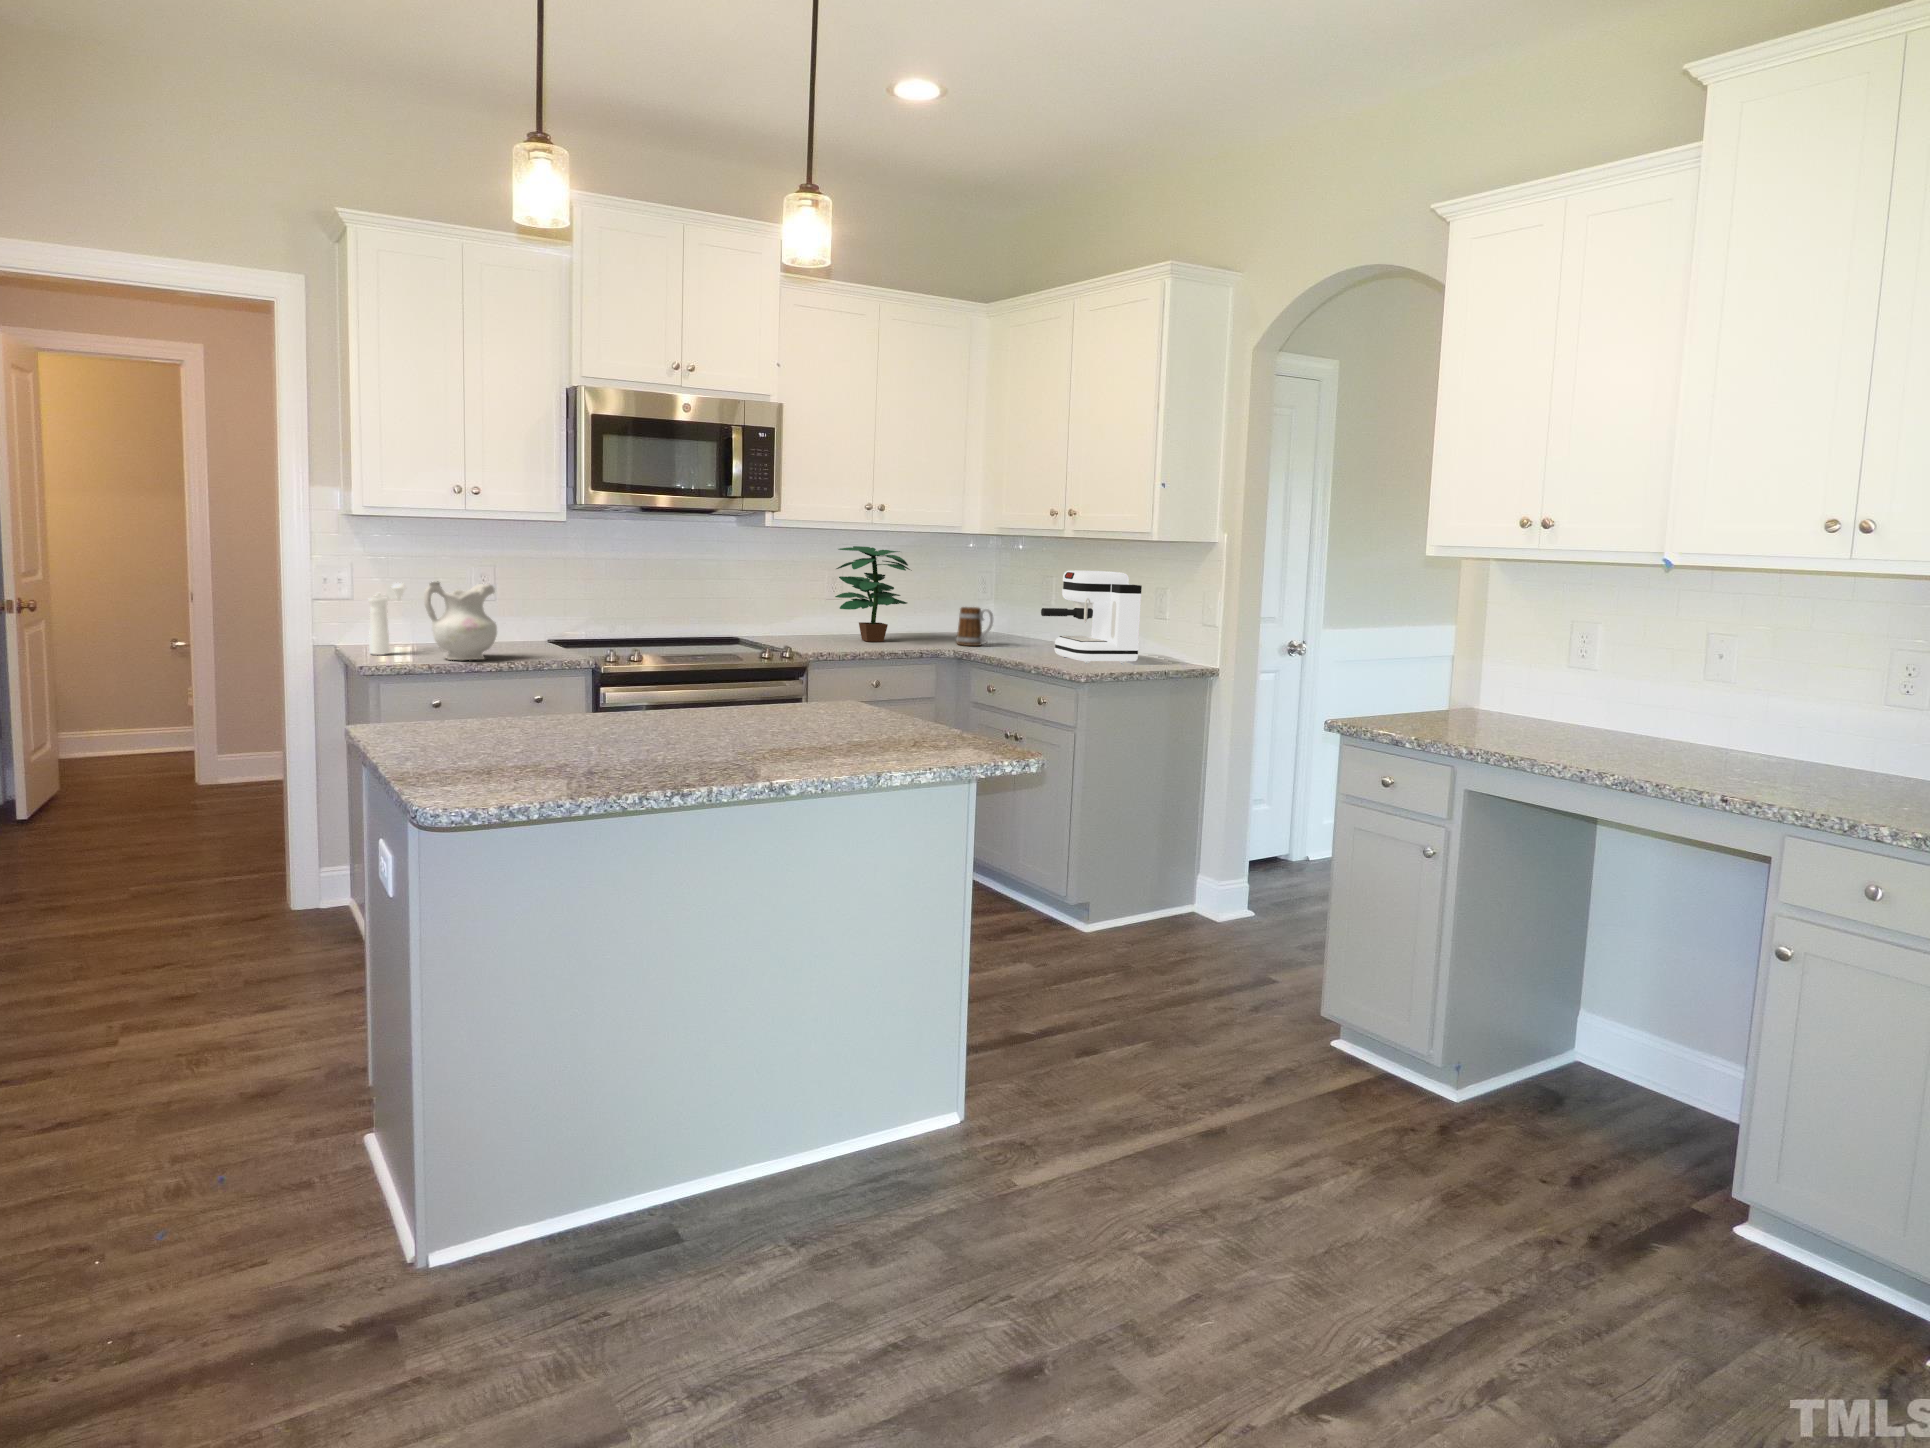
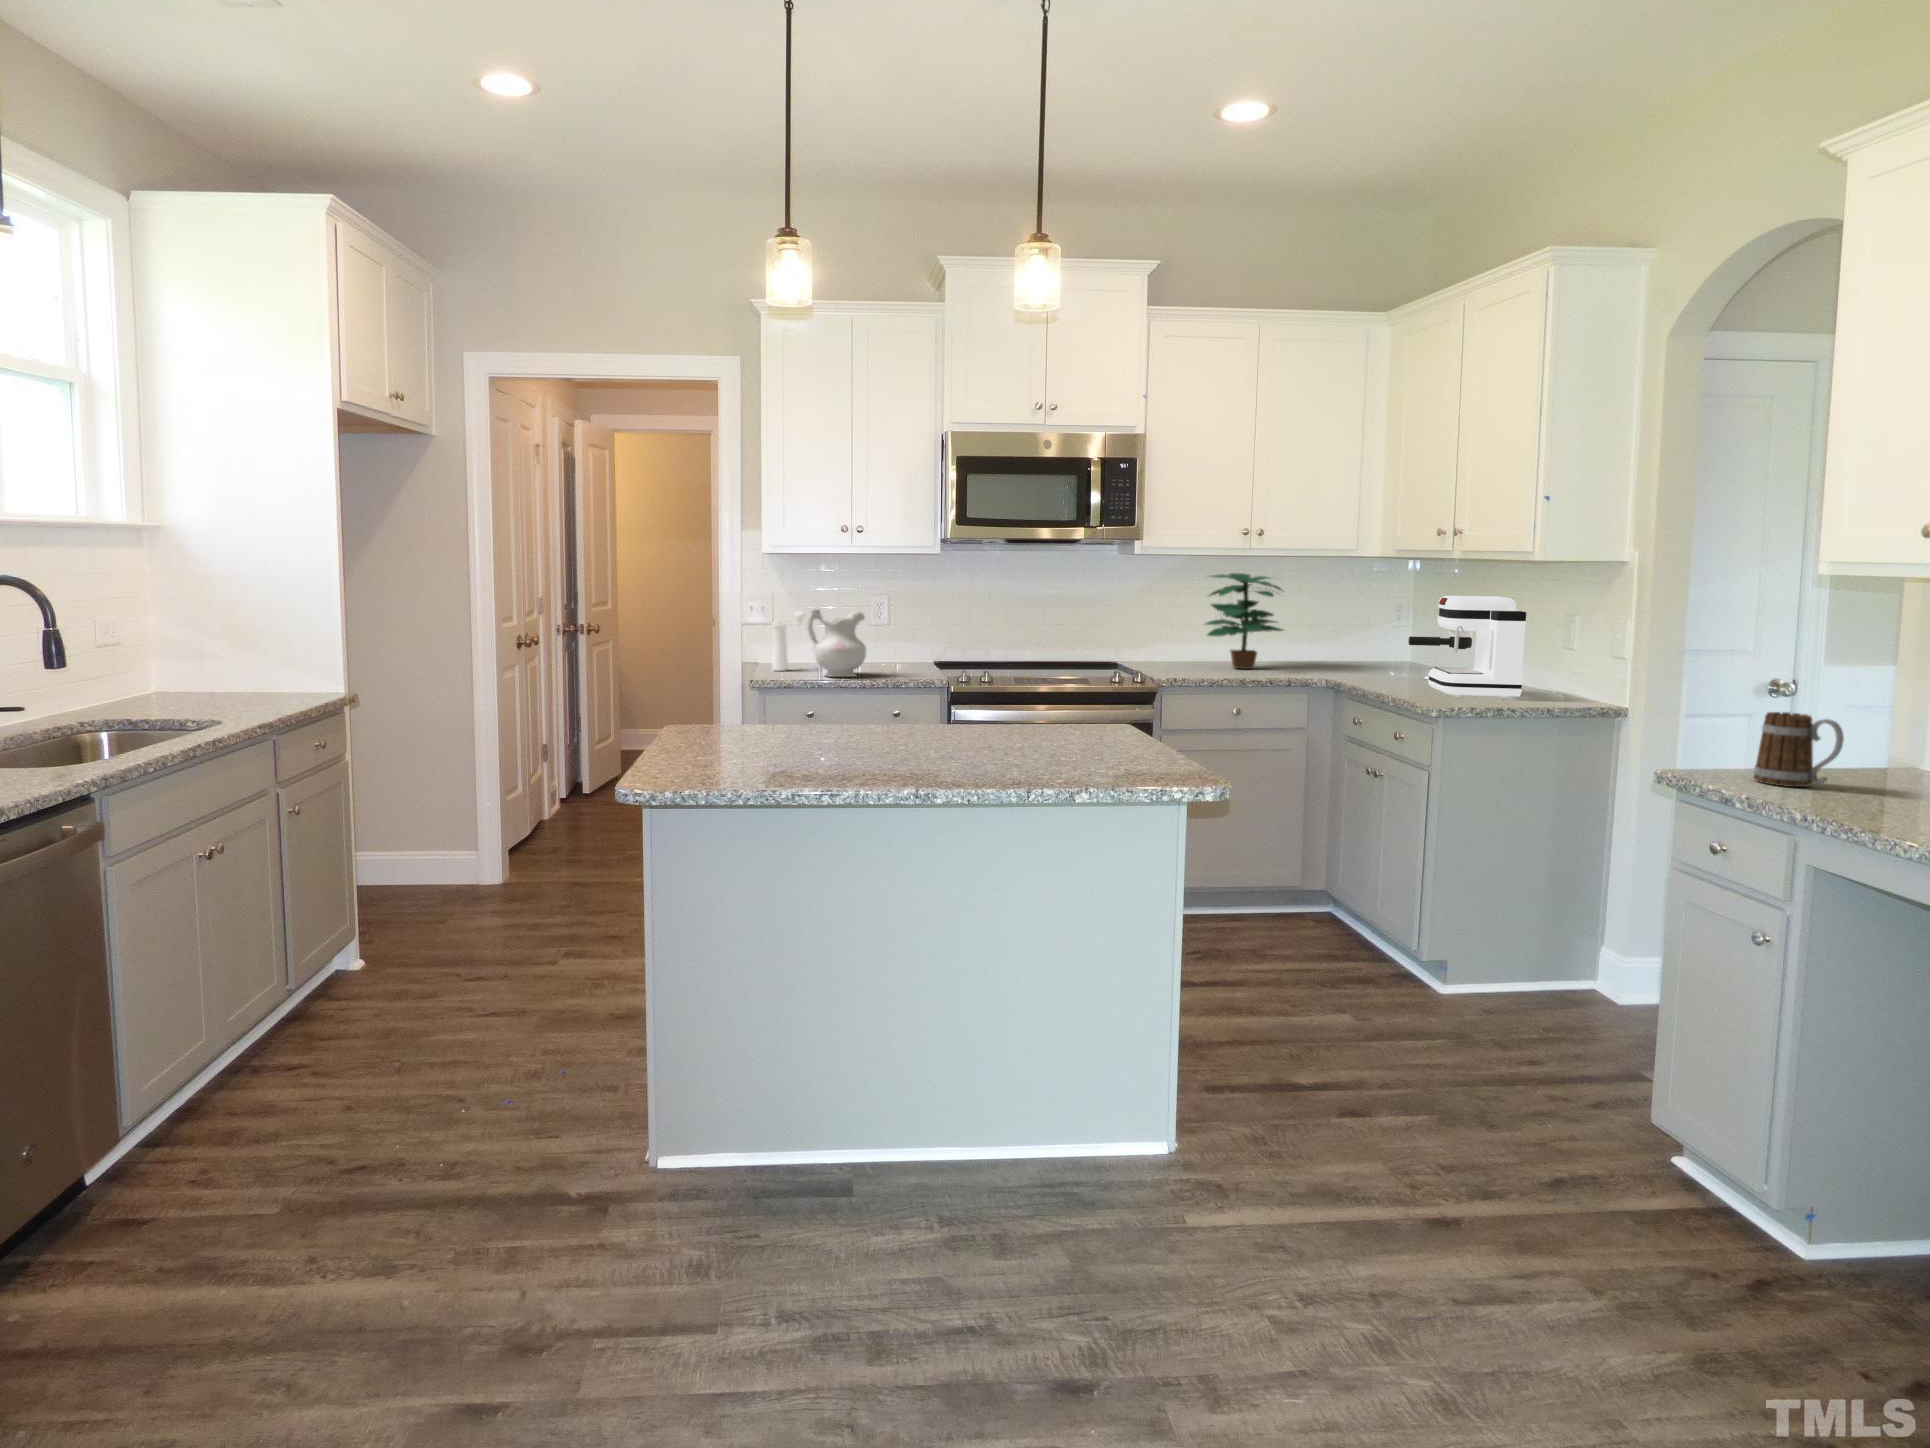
mug: present [956,607,993,646] -> present [1754,712,1844,787]

